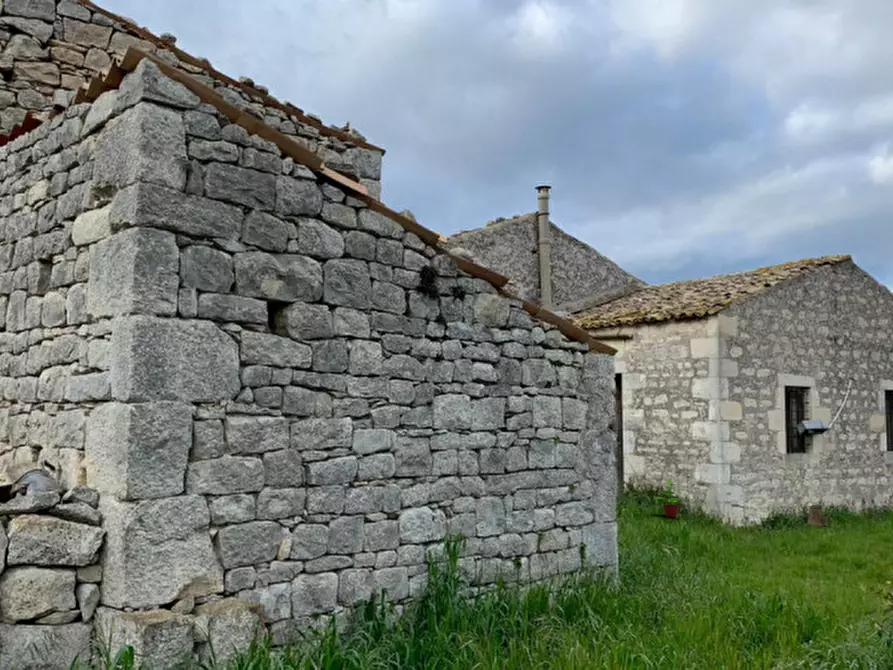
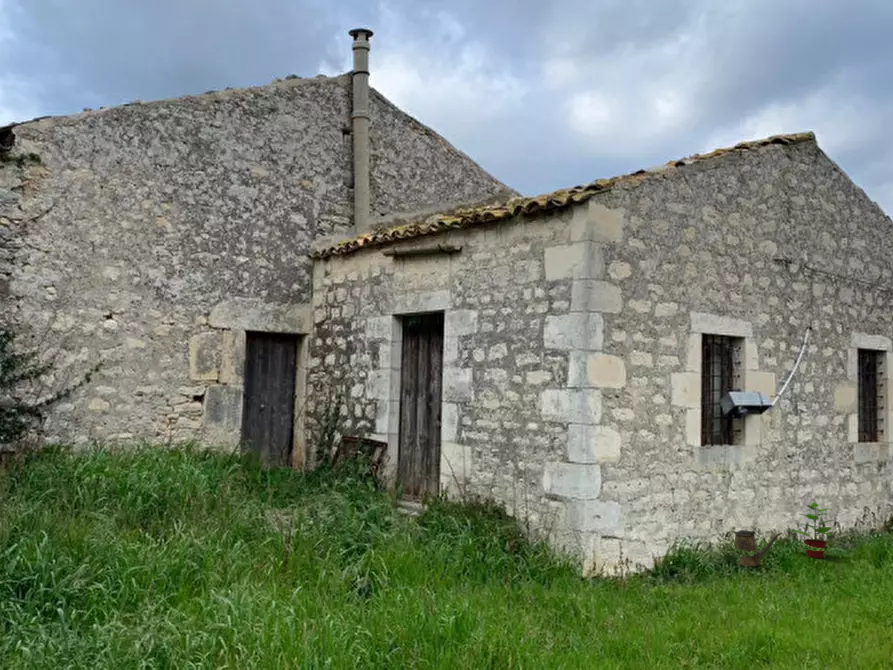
potted plant: present [655,480,682,517] -> present [791,503,833,558]

